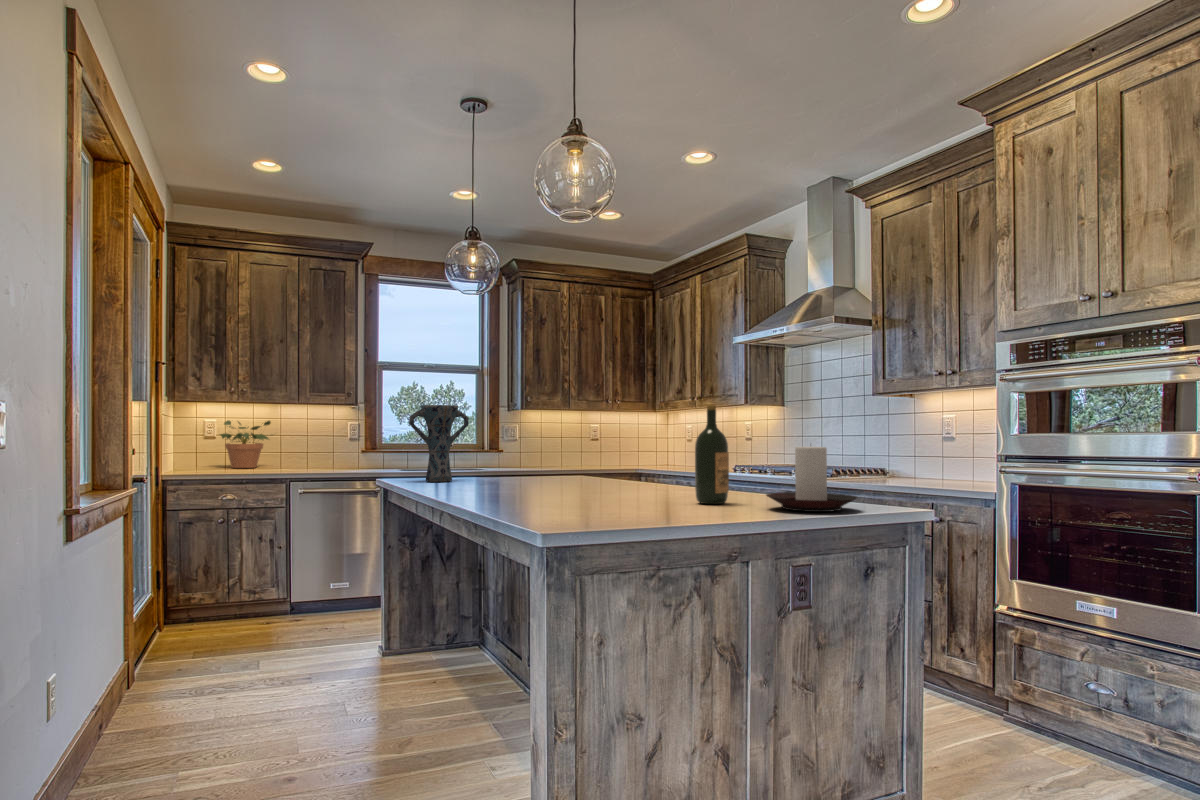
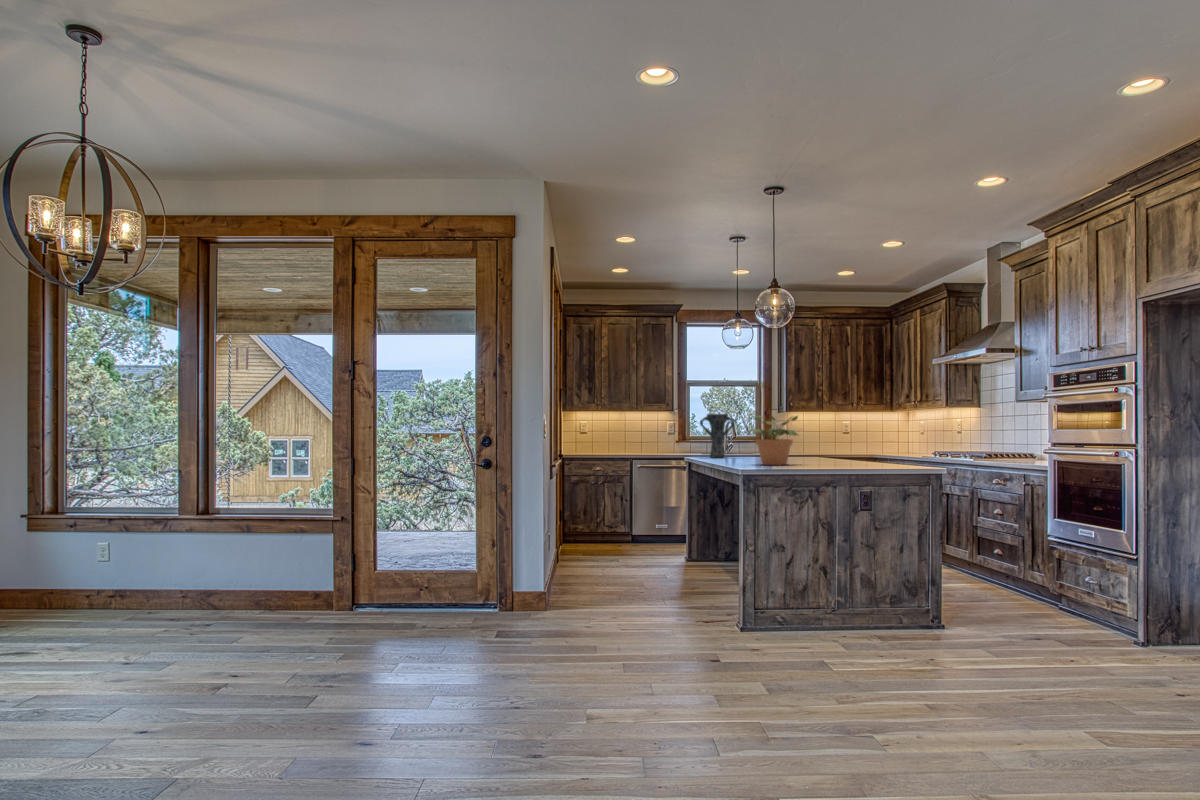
wine bottle: present [695,405,729,504] -> none [831,417,848,465]
potted plant: present [220,420,271,468] -> present [751,416,798,465]
candle holder: present [766,446,858,512] -> none [857,435,902,467]

